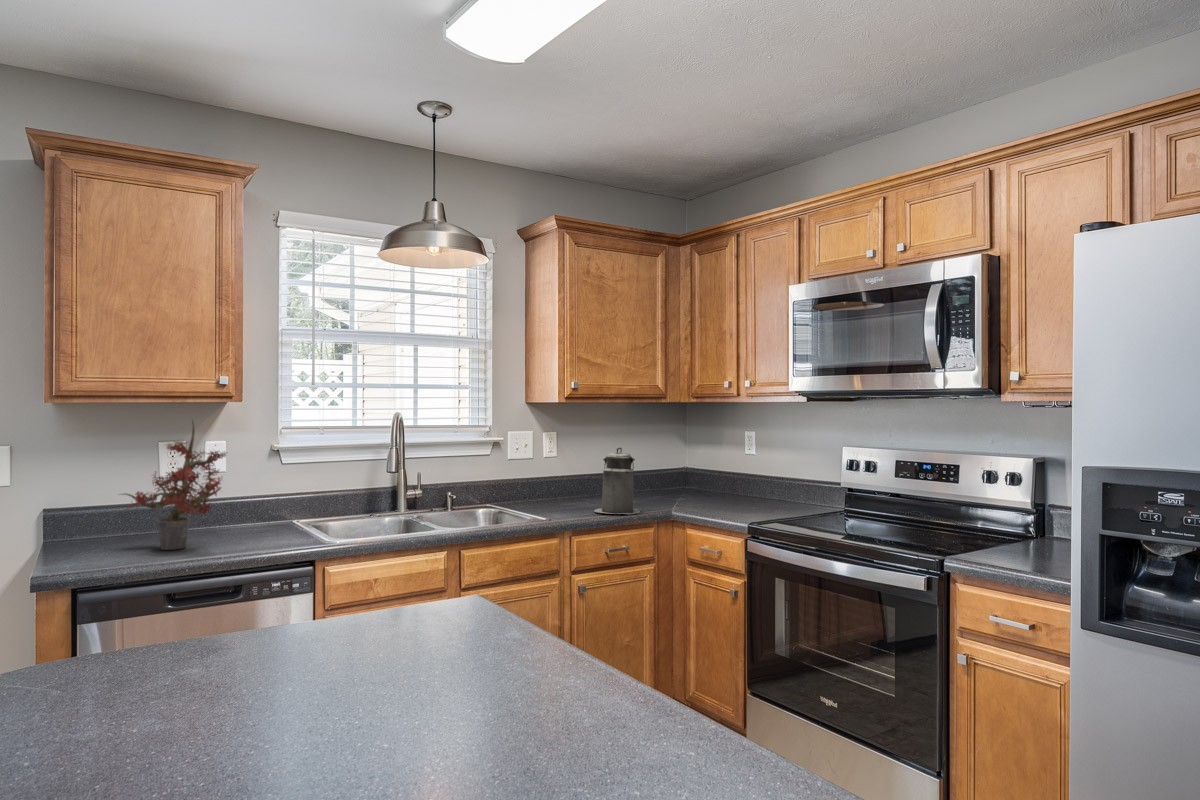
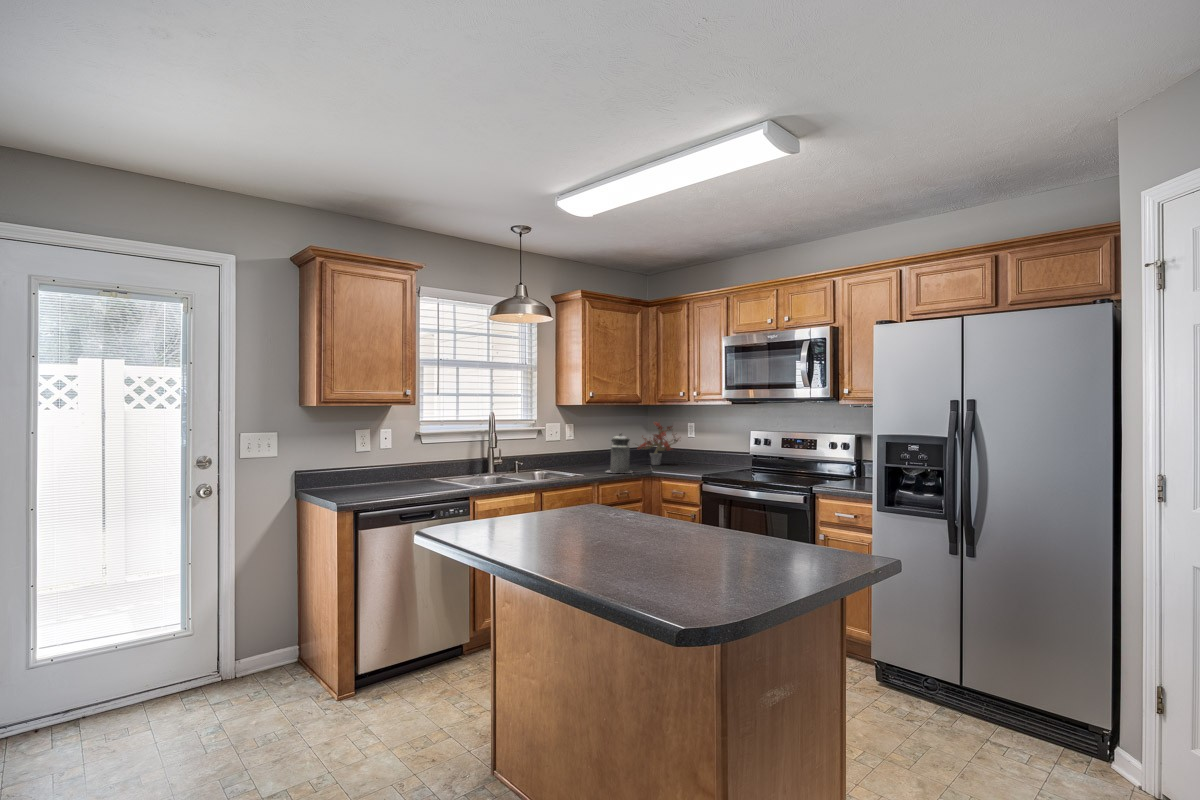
potted plant: present [125,424,227,550] -> present [638,422,679,465]

